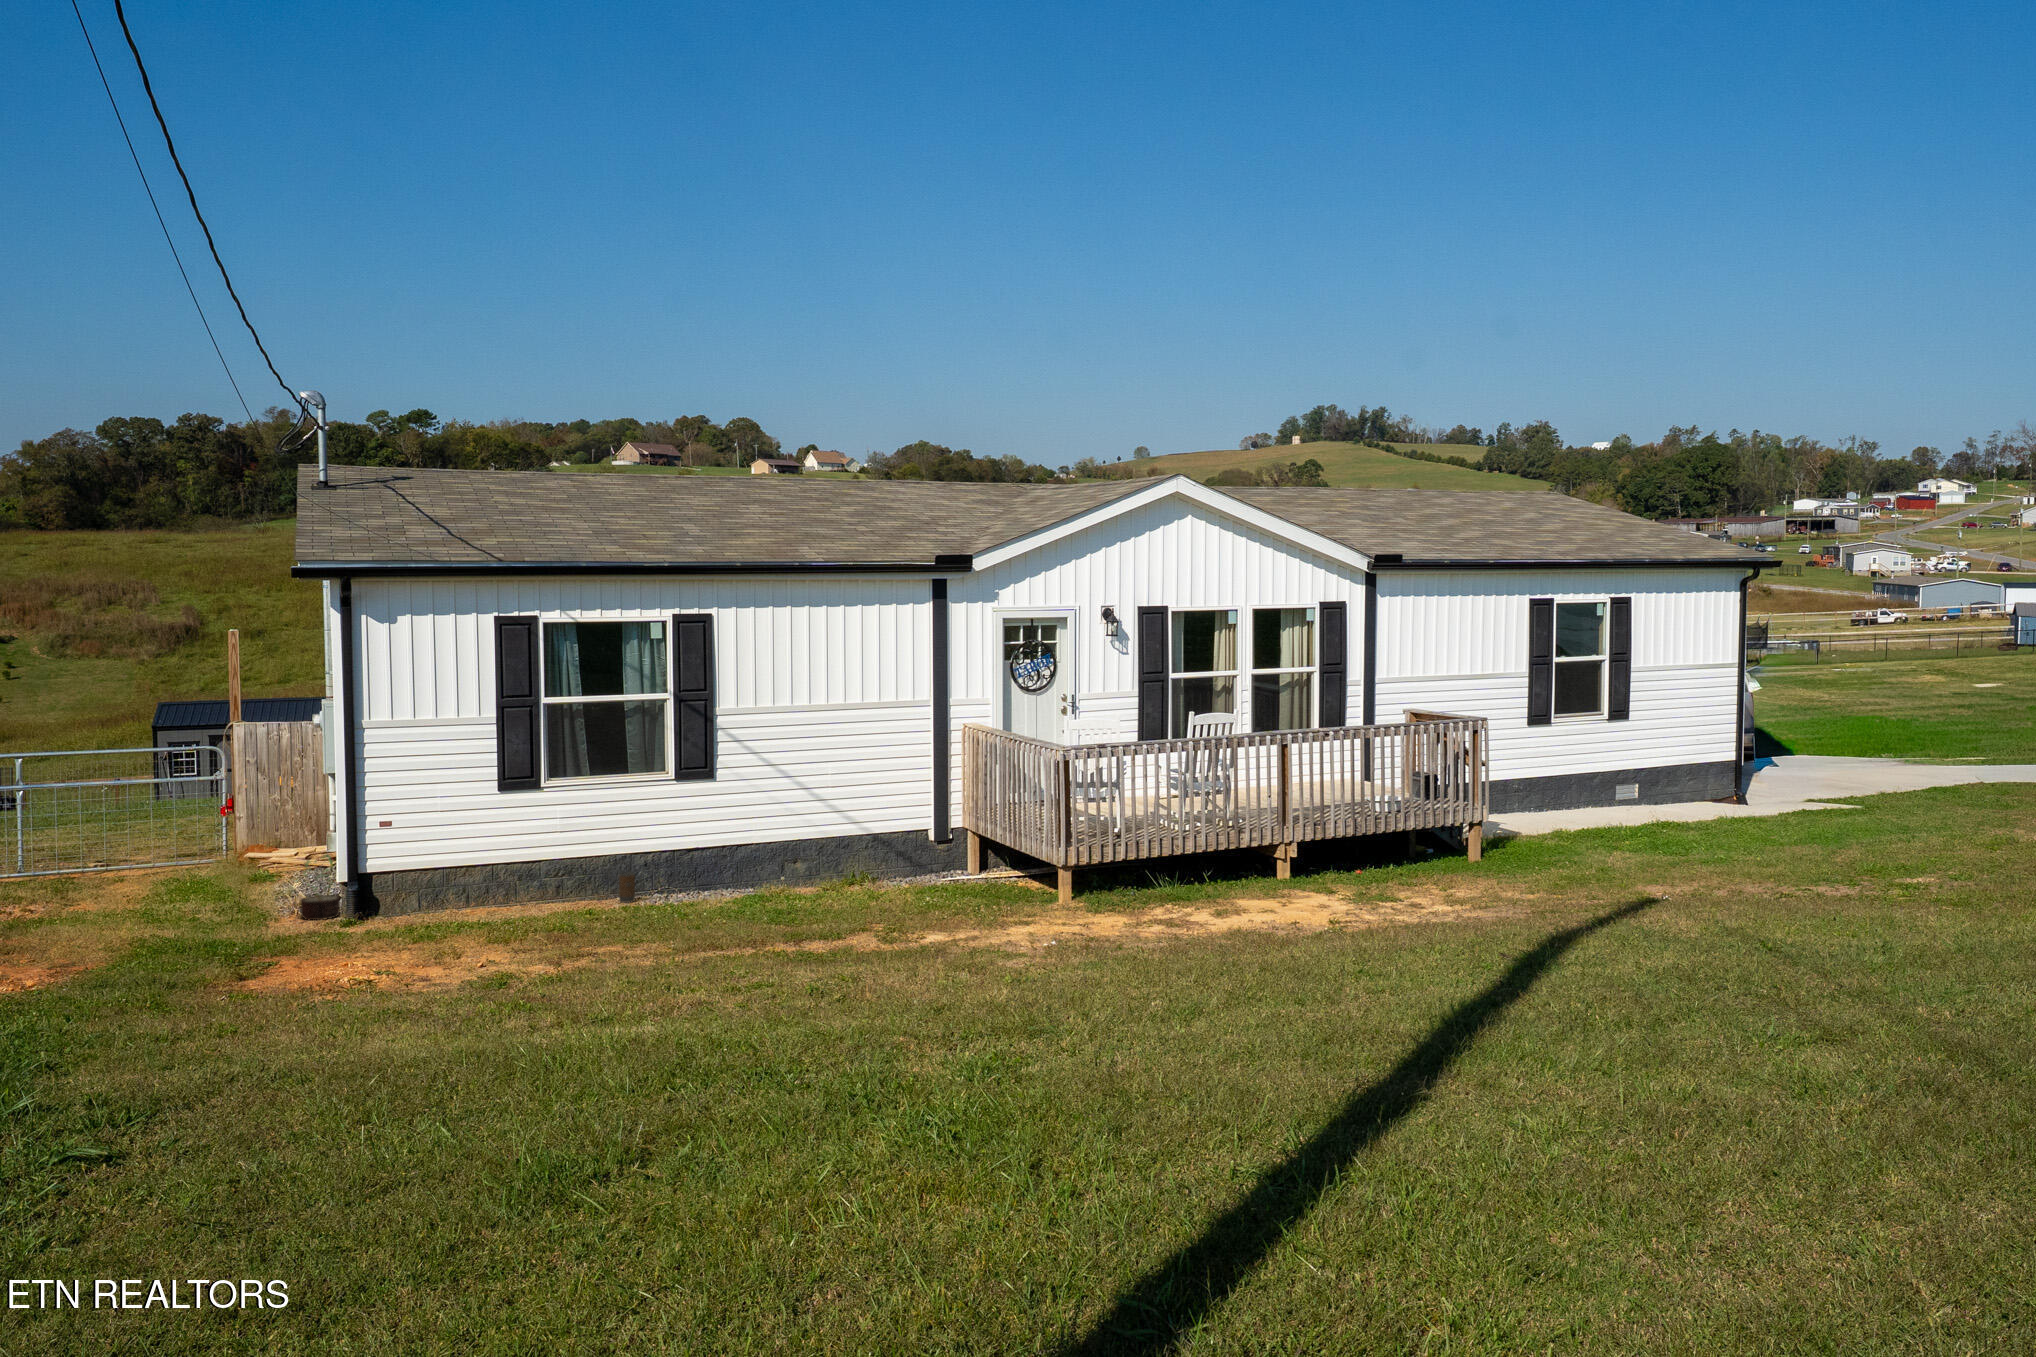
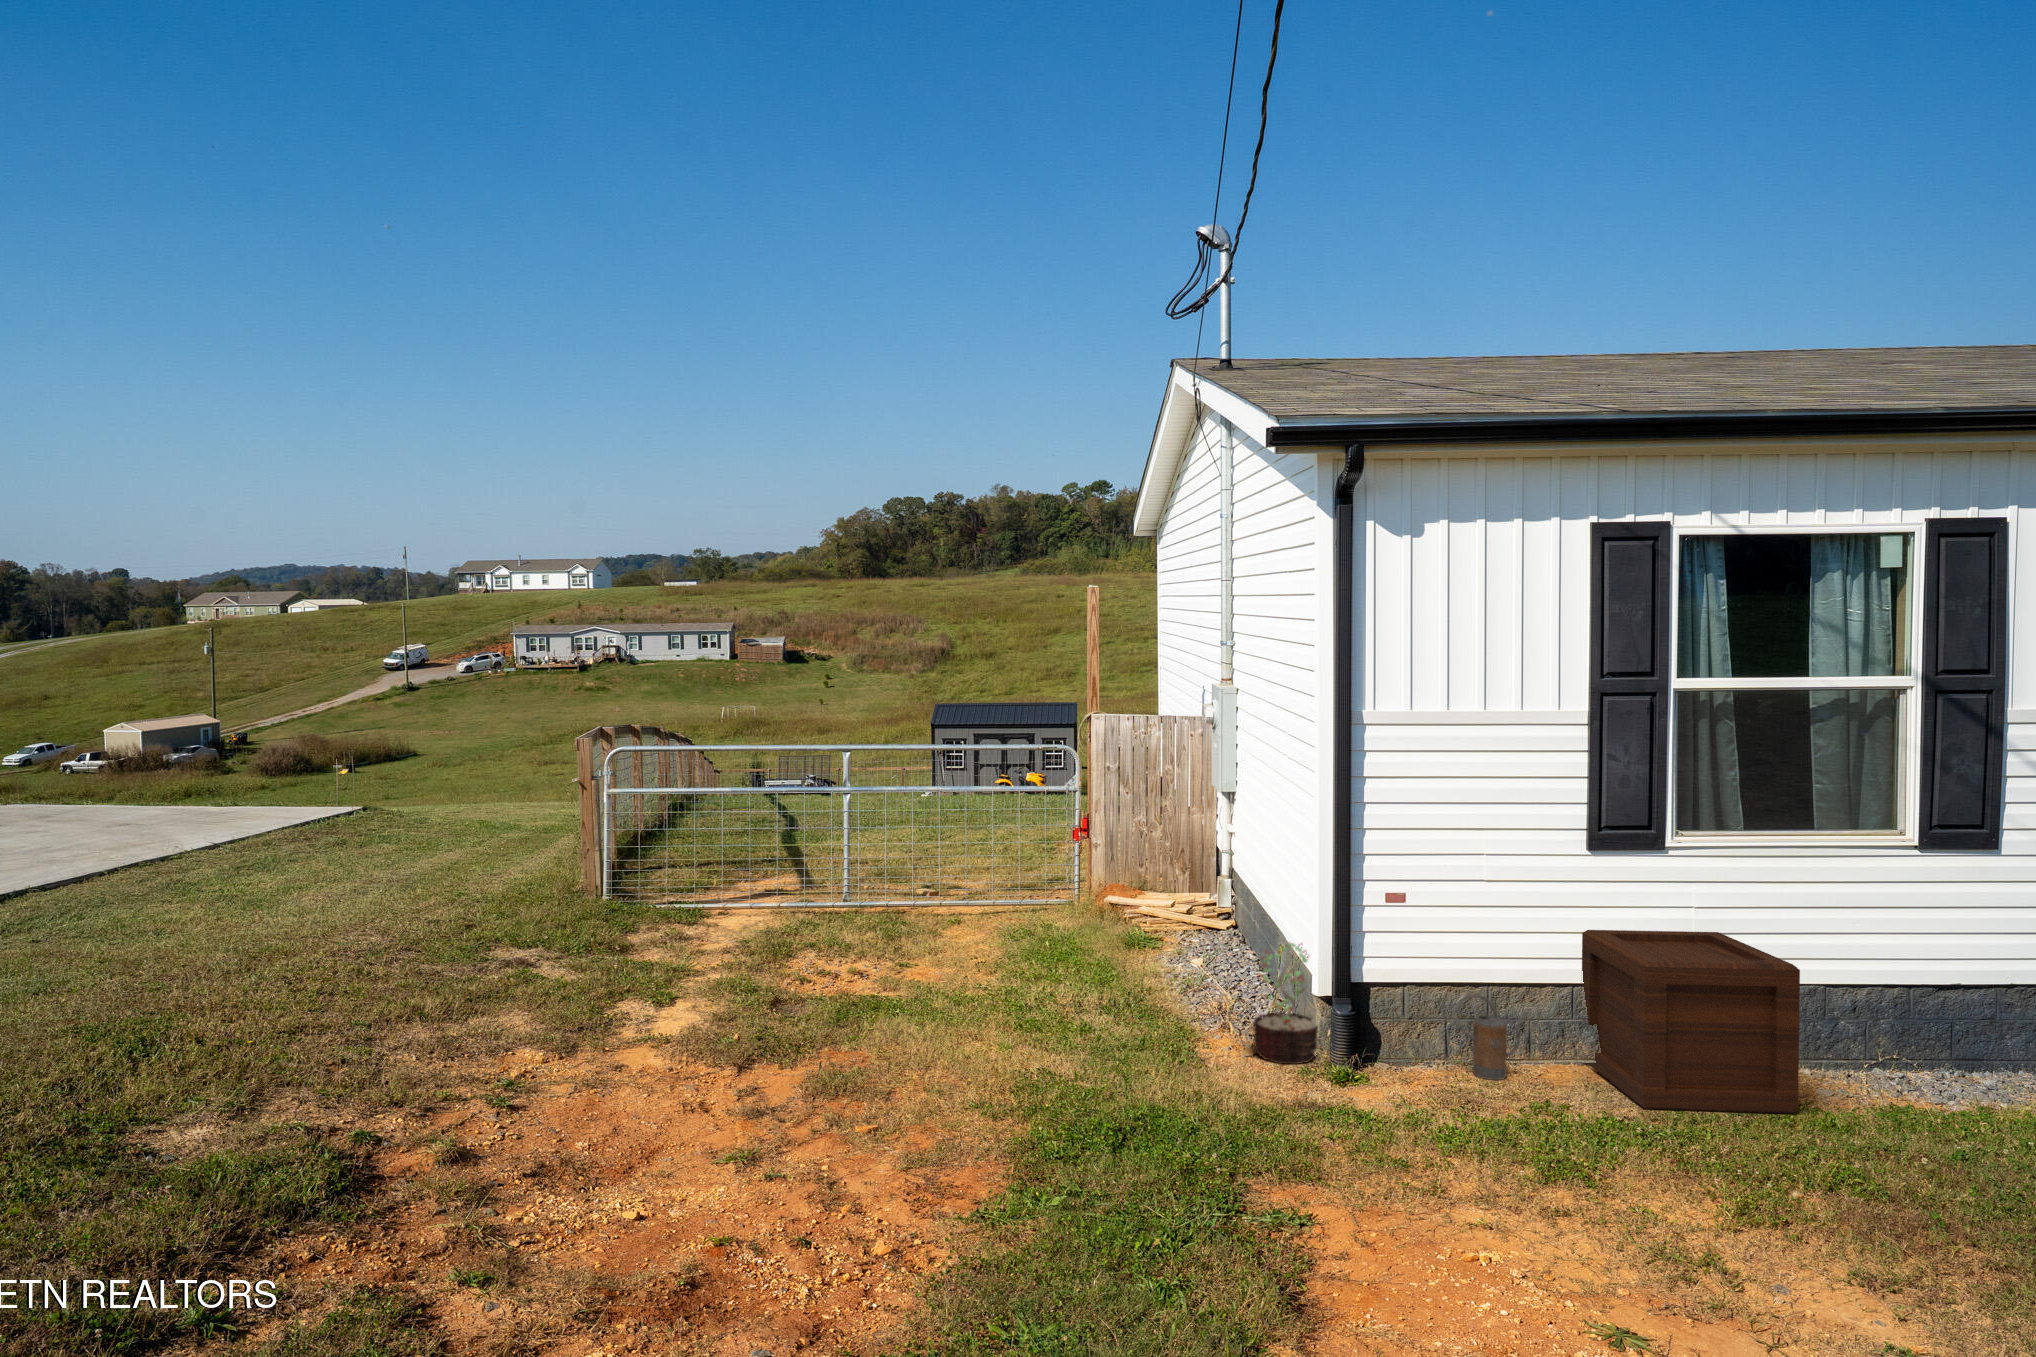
wooden crate: none [495,831,578,918] -> present [1582,930,1800,1114]
watering can: present [608,861,642,903] -> present [1454,994,1528,1080]

